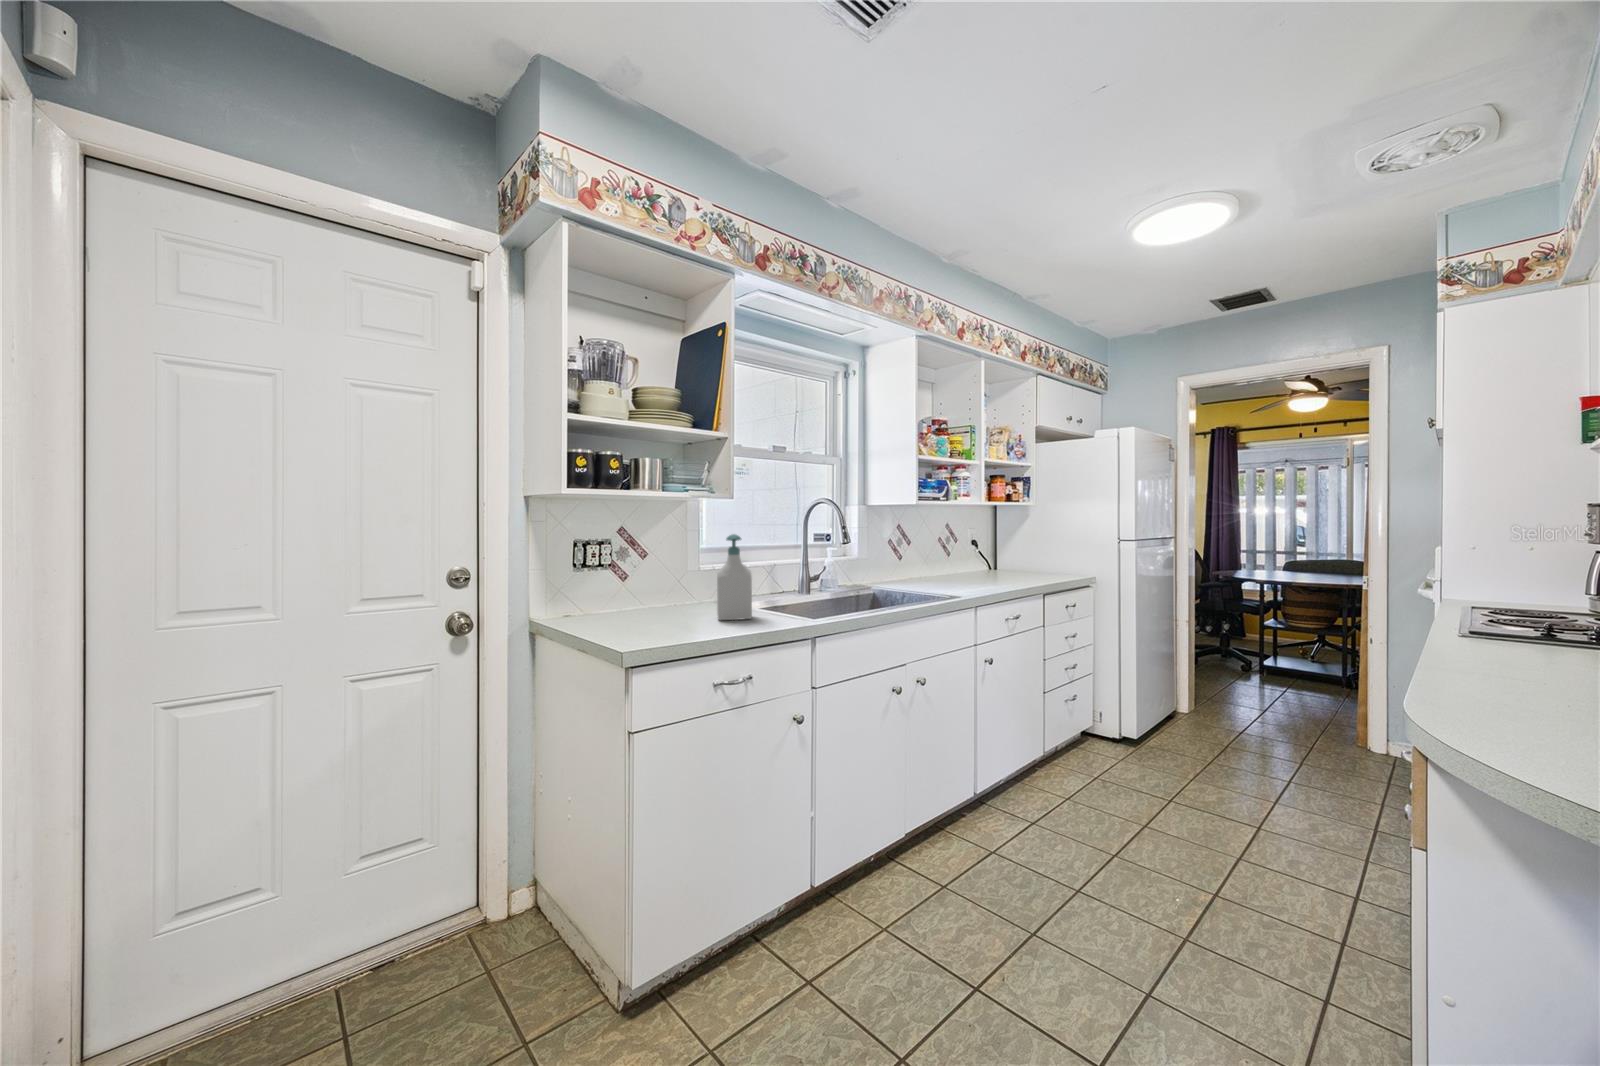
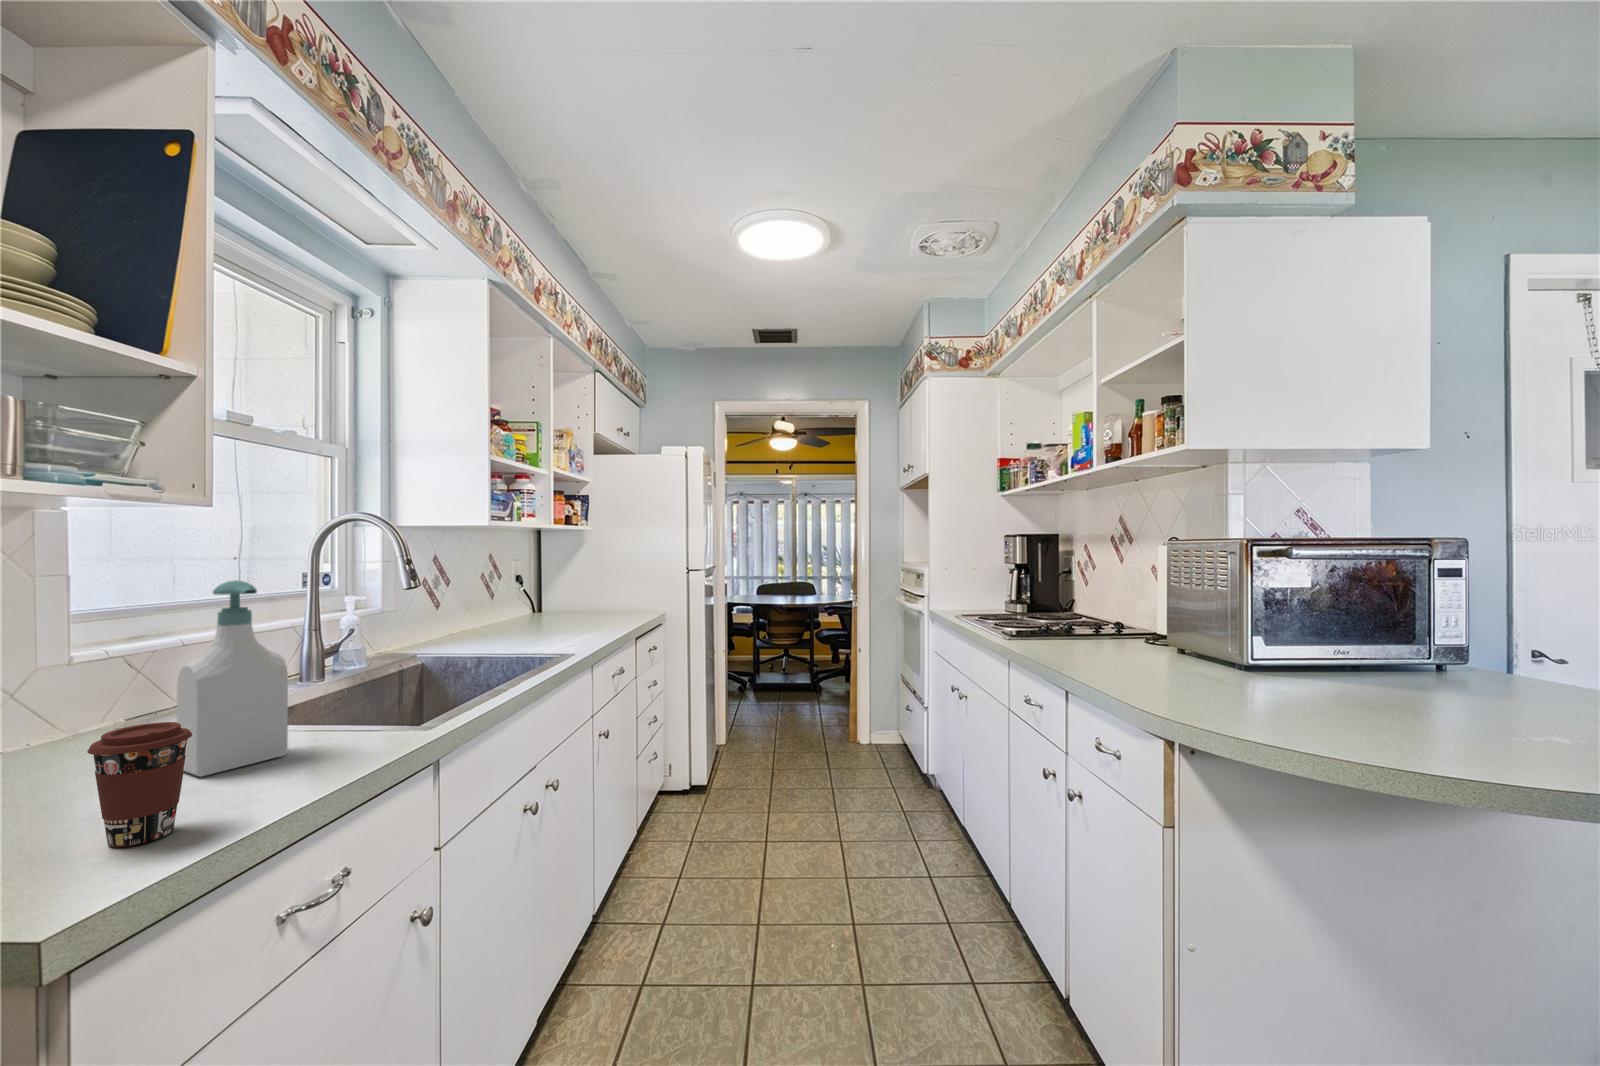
coffee cup: none [665,591,695,637] -> present [87,722,193,847]

